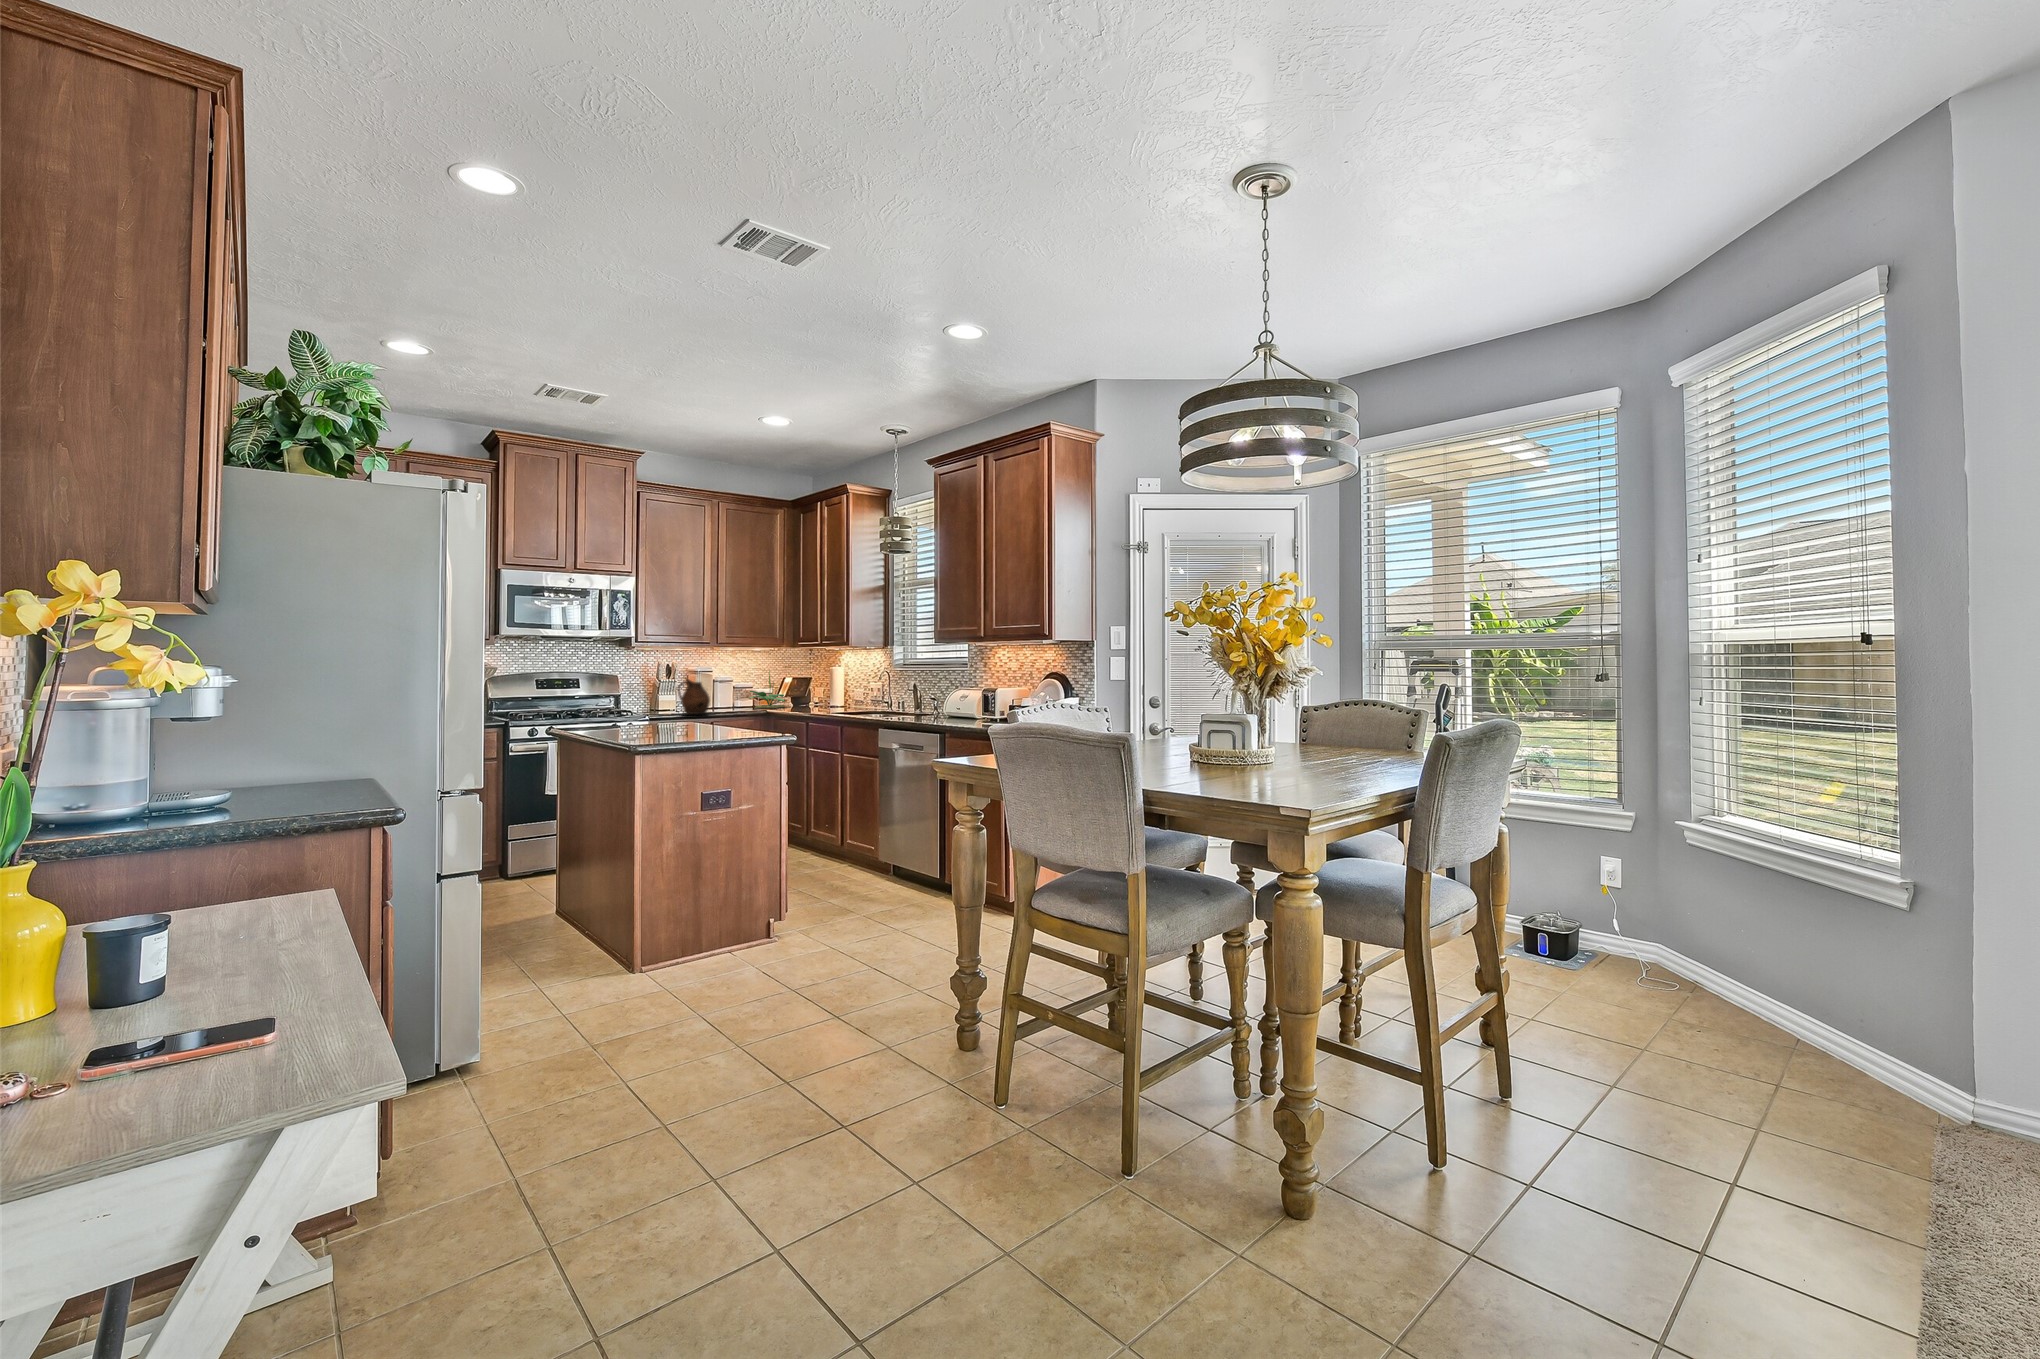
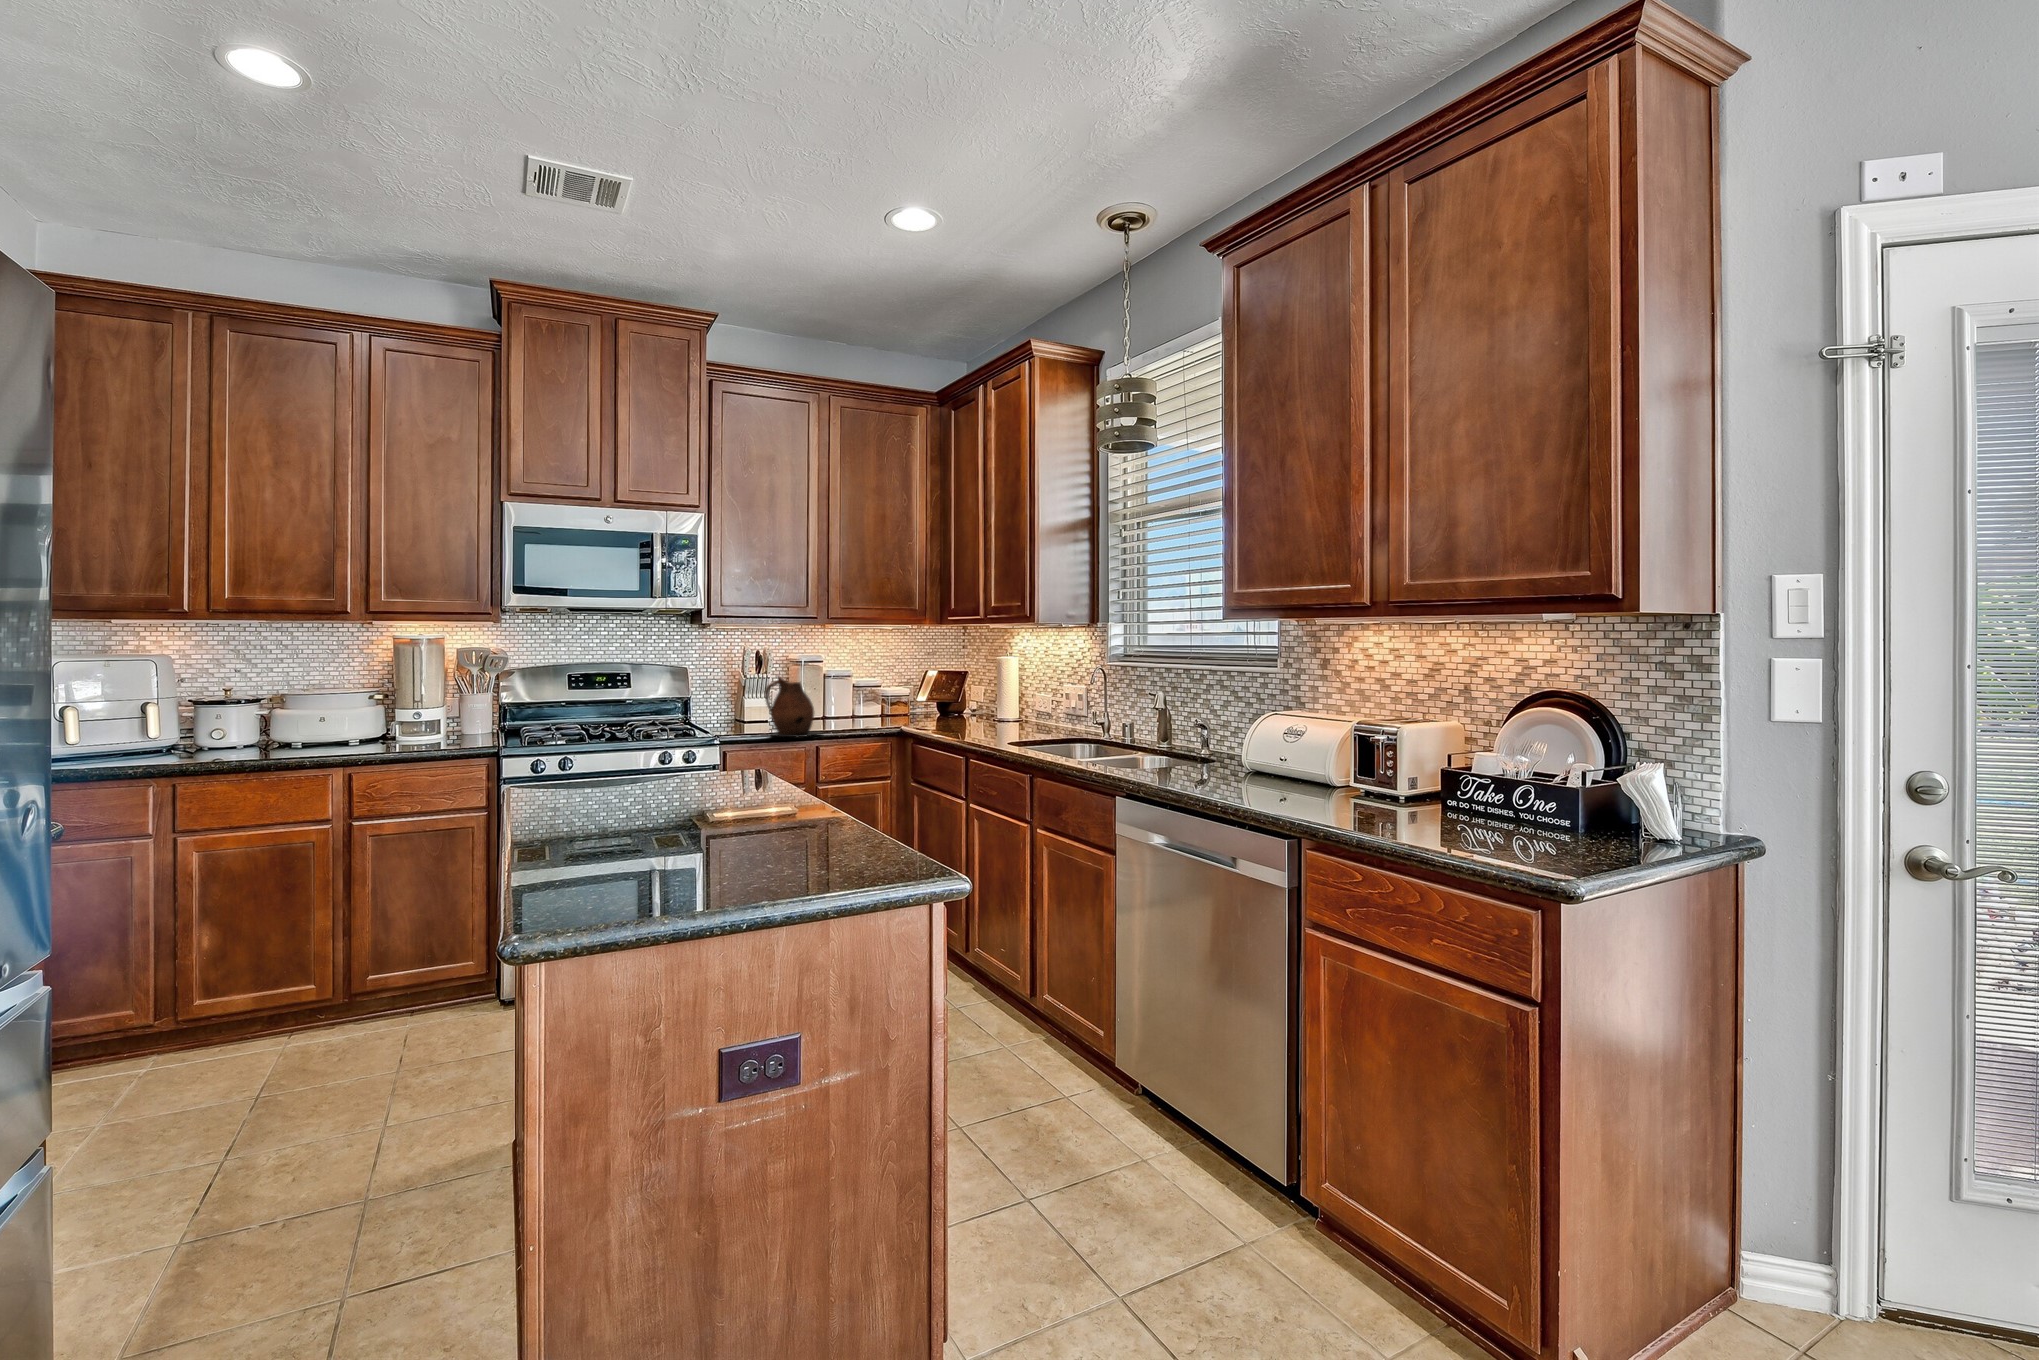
potted plant: present [750,671,785,708] -> none [873,658,938,719]

